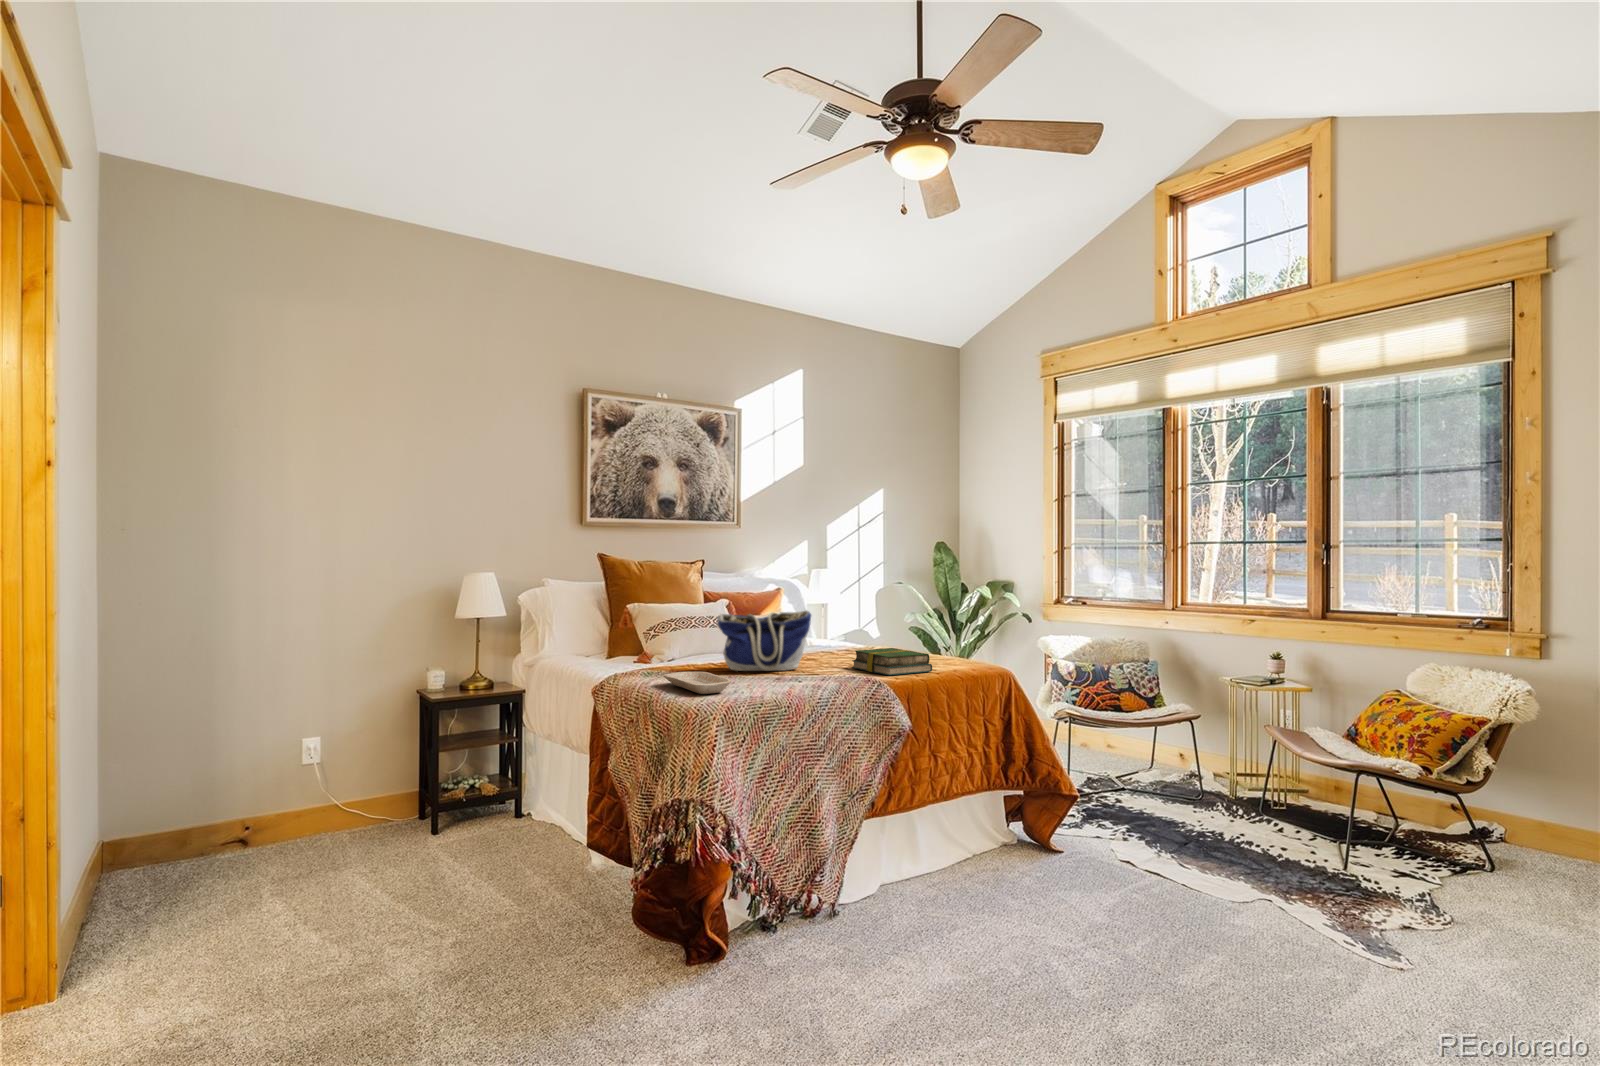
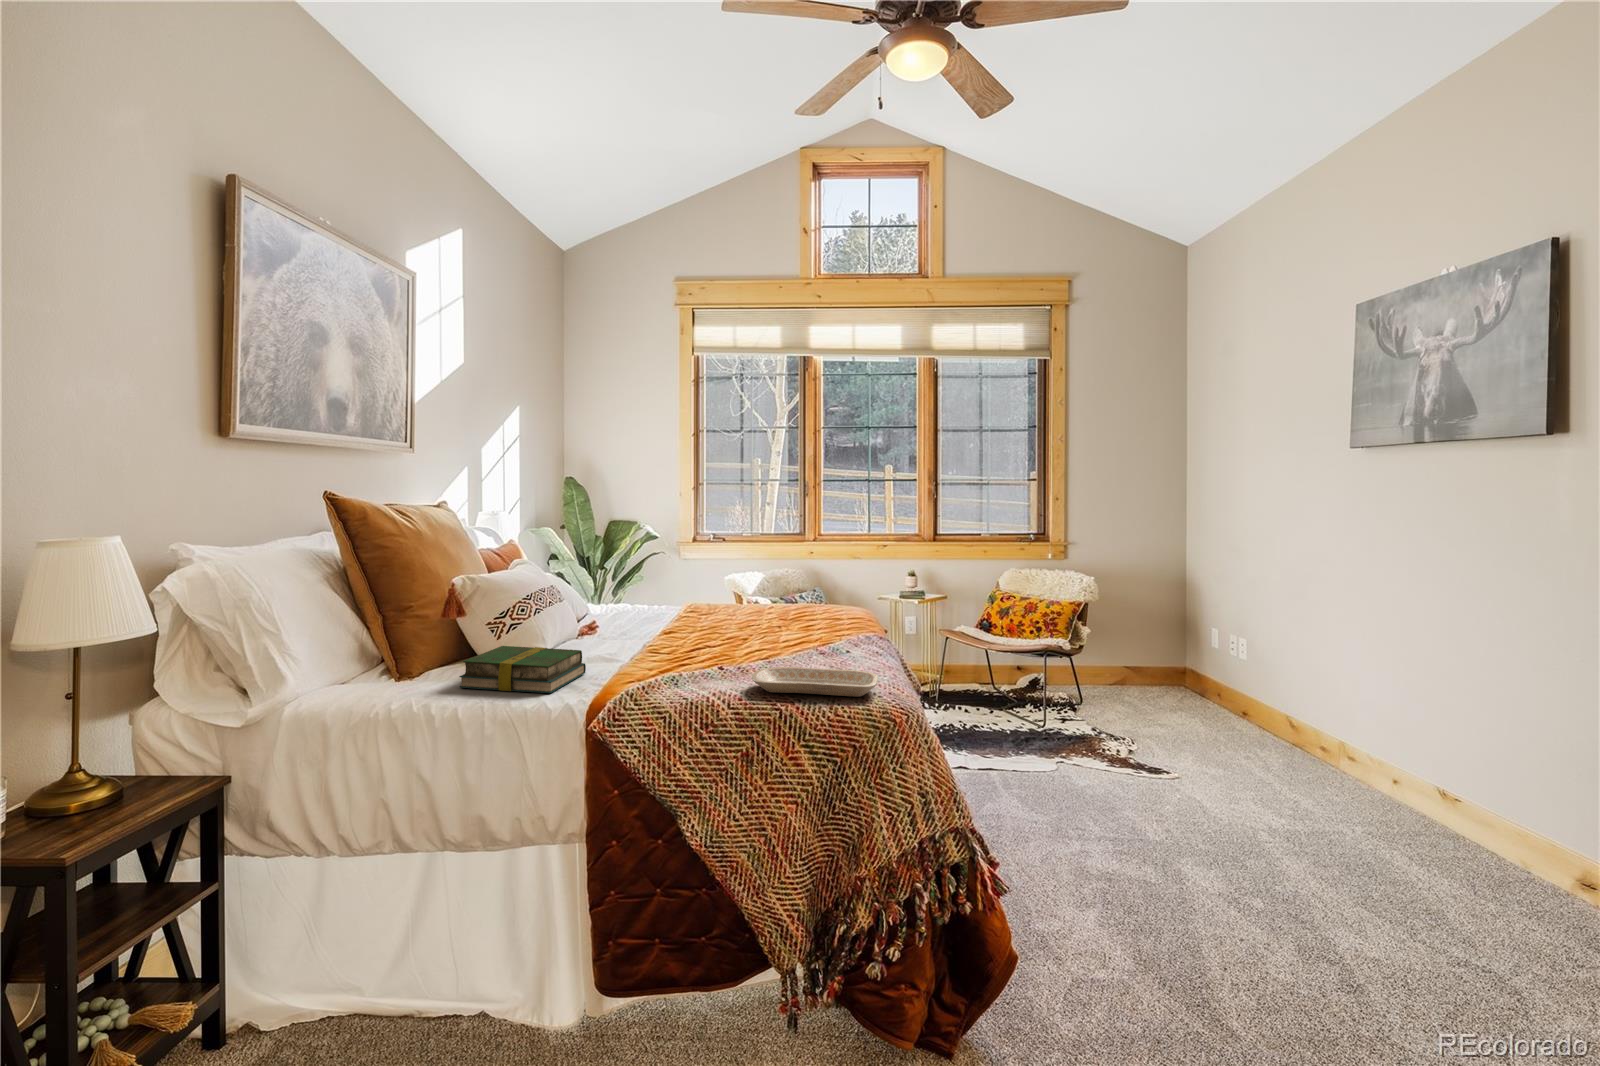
tote bag: present [717,611,811,671] -> none [692,572,794,657]
book: present [852,648,932,675] -> present [459,646,586,693]

